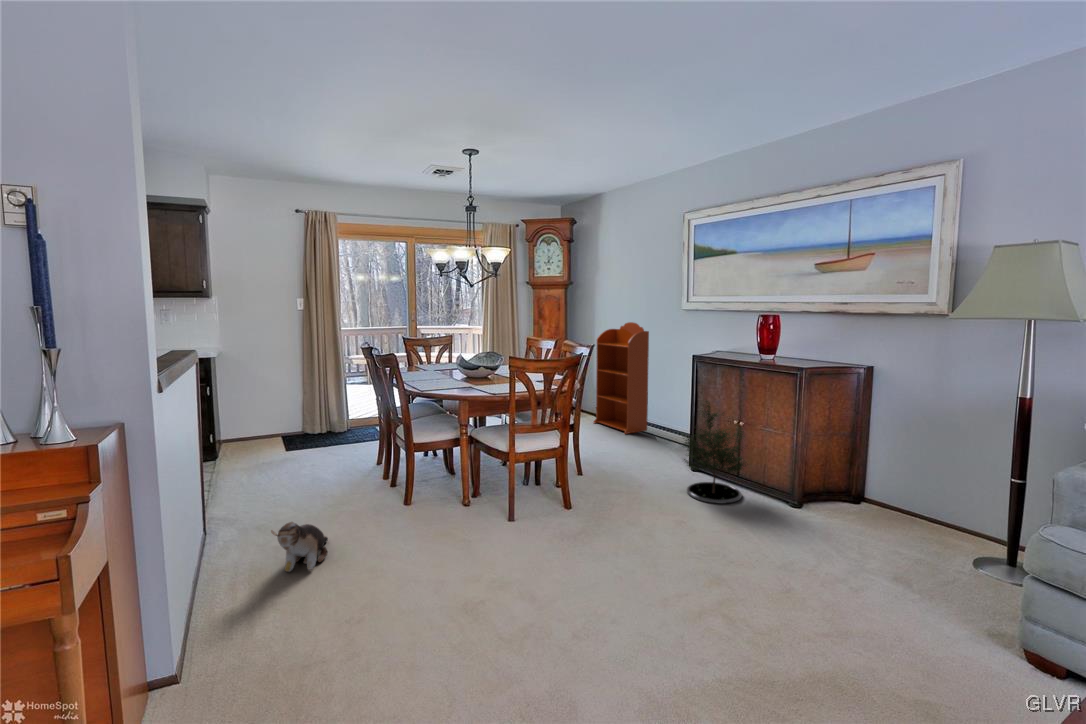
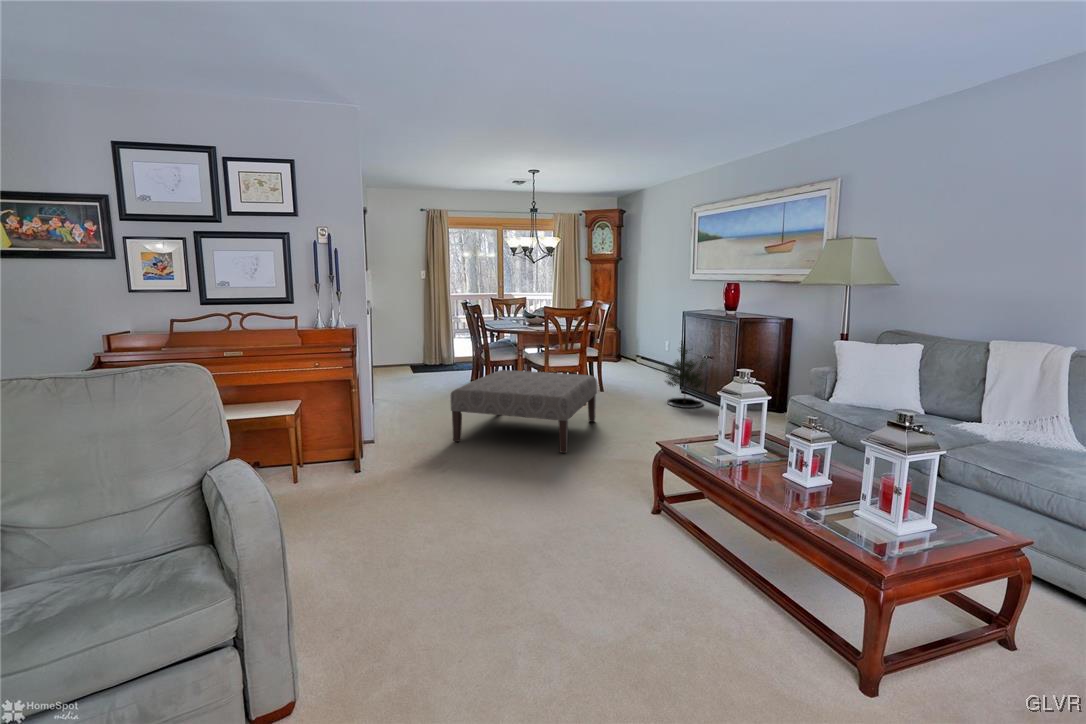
bookcase: present [594,322,649,434] -> none [630,290,671,373]
ottoman: none [351,469,610,673] -> present [451,370,597,453]
plush toy: present [271,522,328,572] -> none [412,390,440,418]

